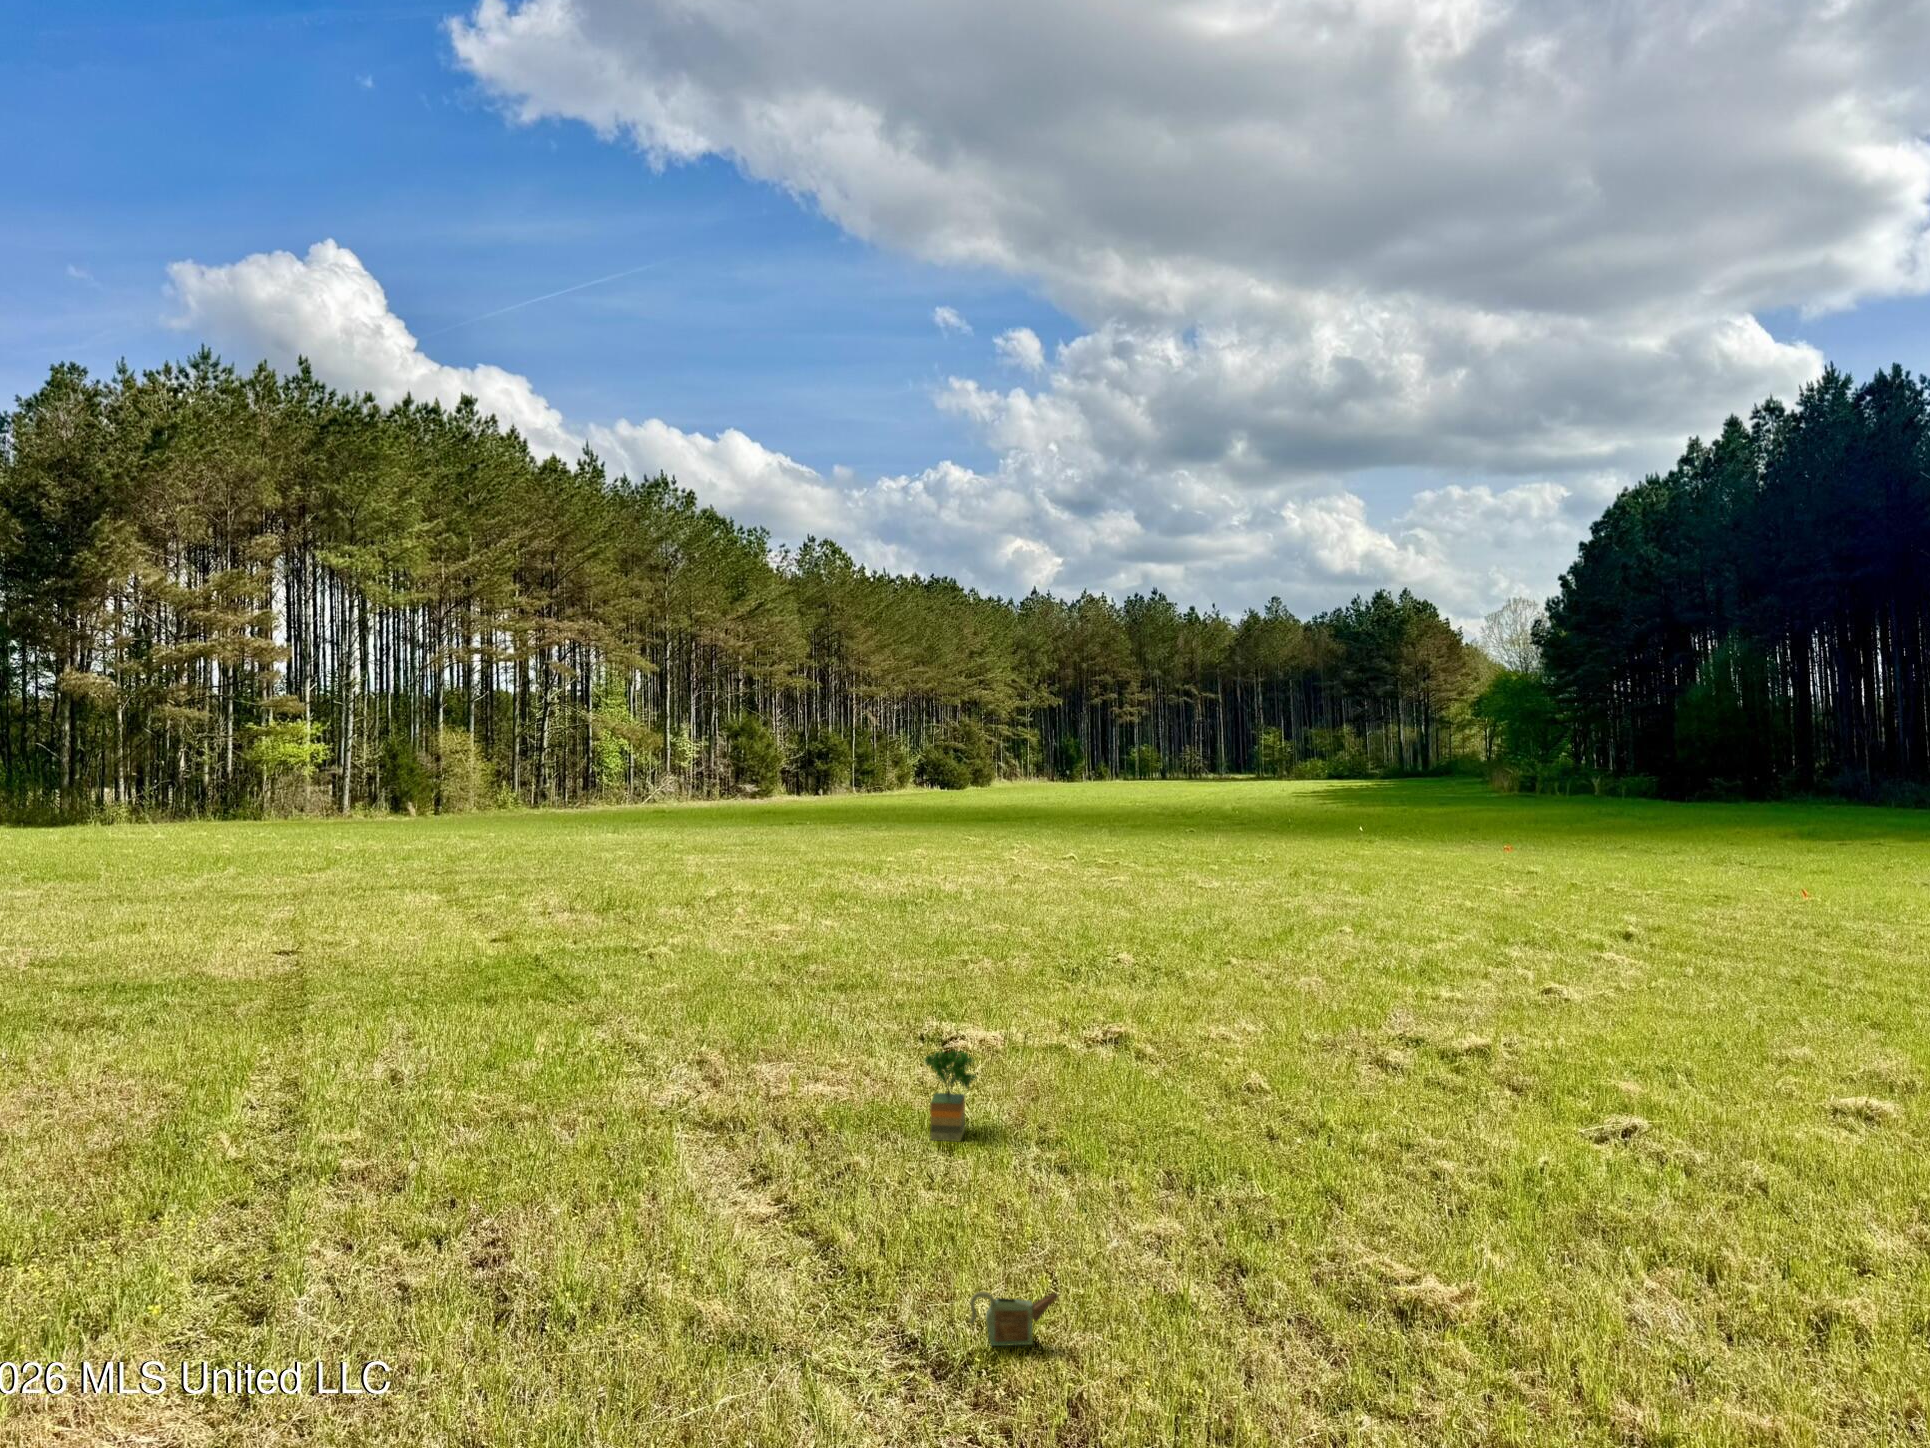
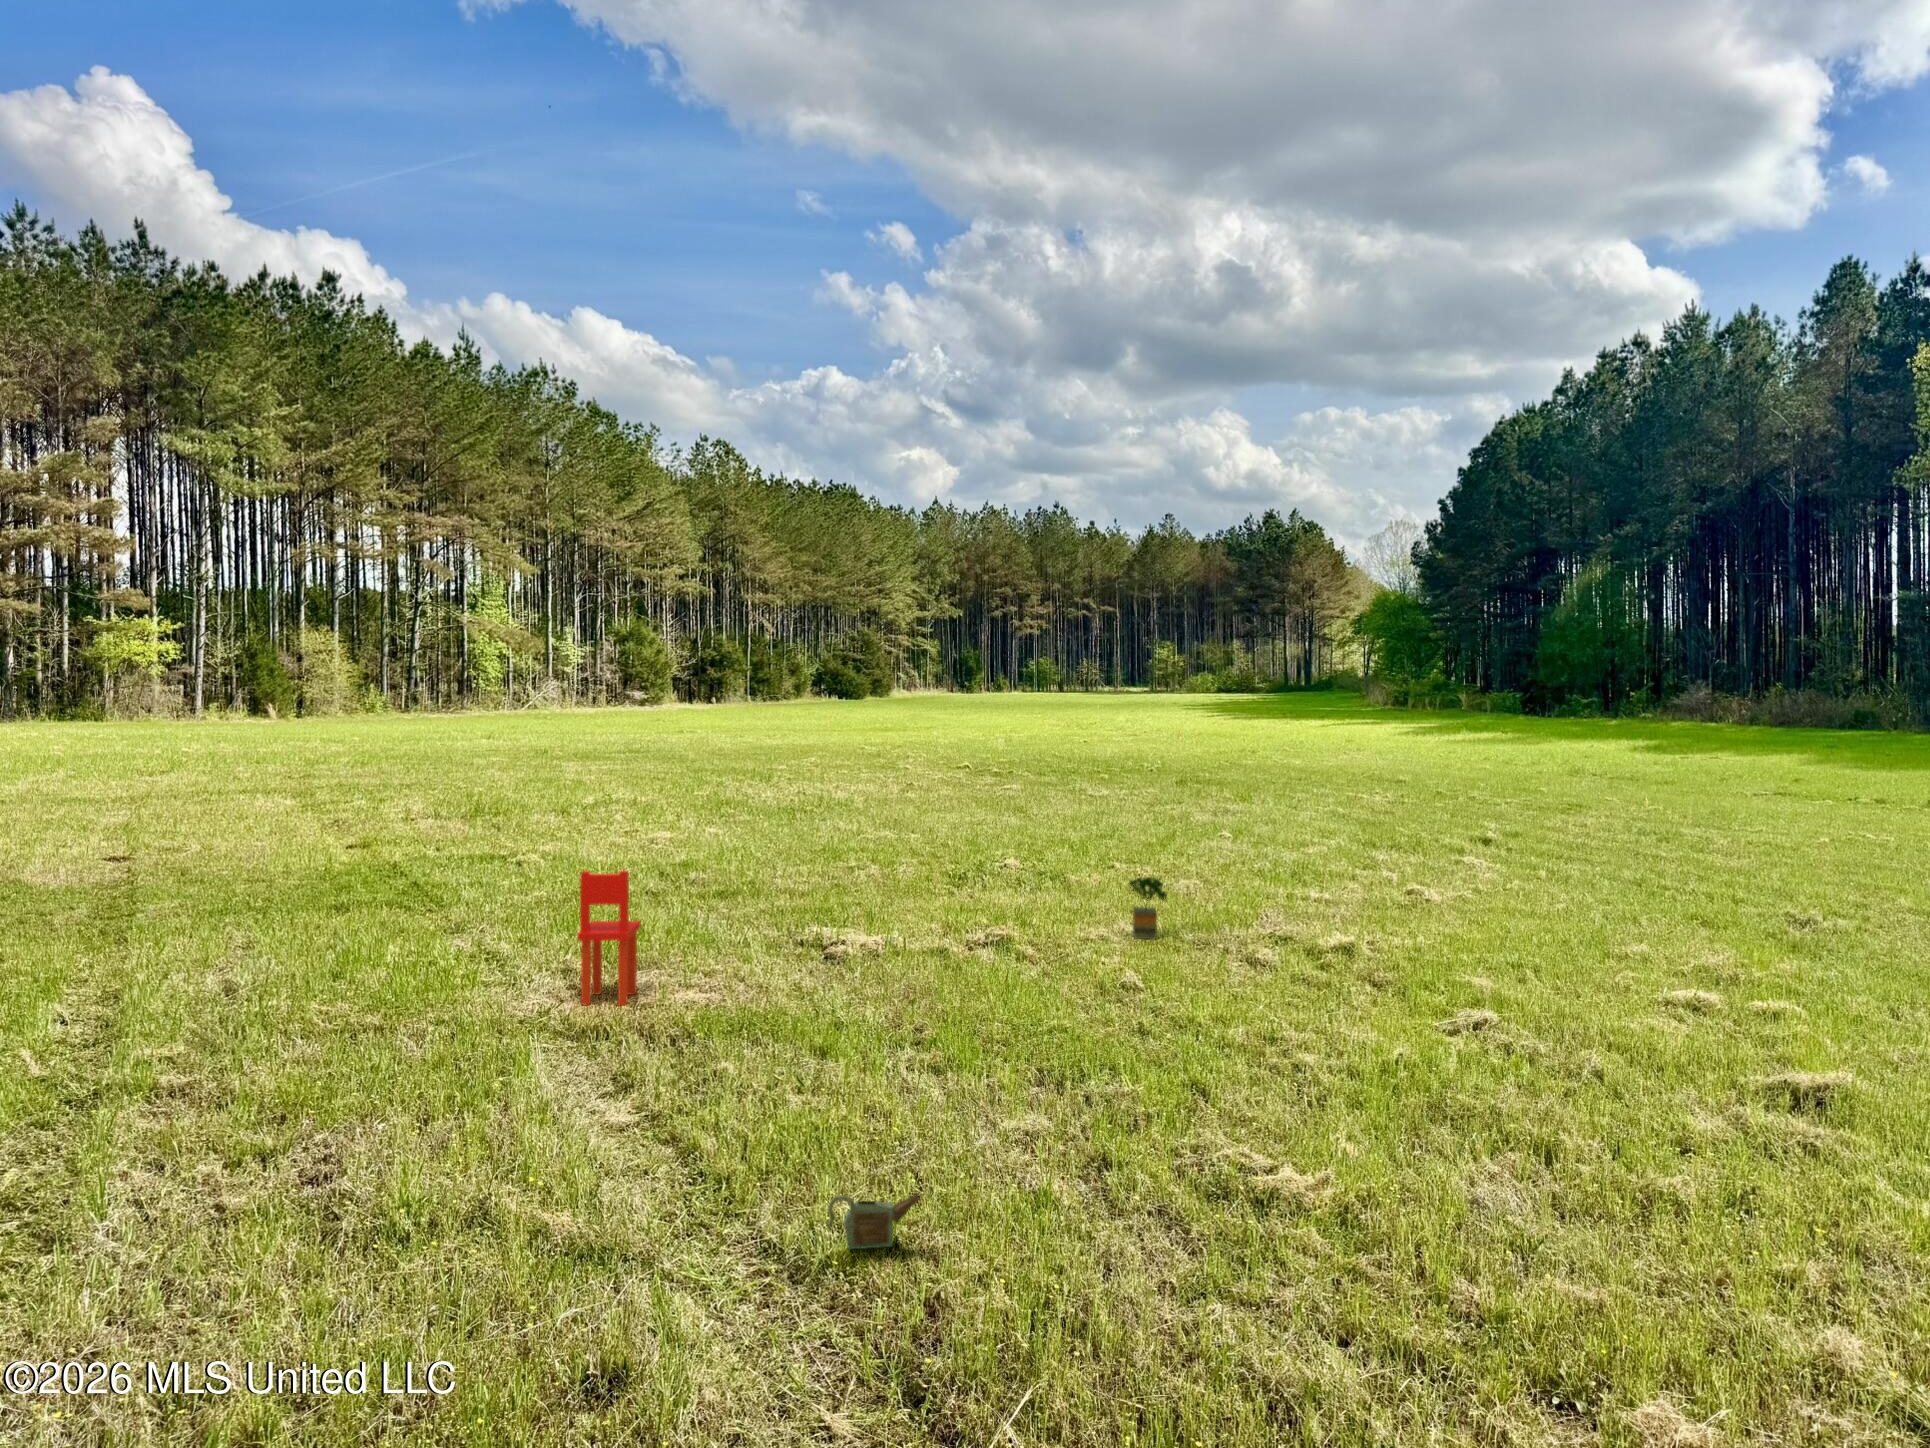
chair: none [712,967,768,1098] -> present [577,870,641,1006]
potted tree: present [925,1051,976,1142] -> present [1128,877,1167,939]

